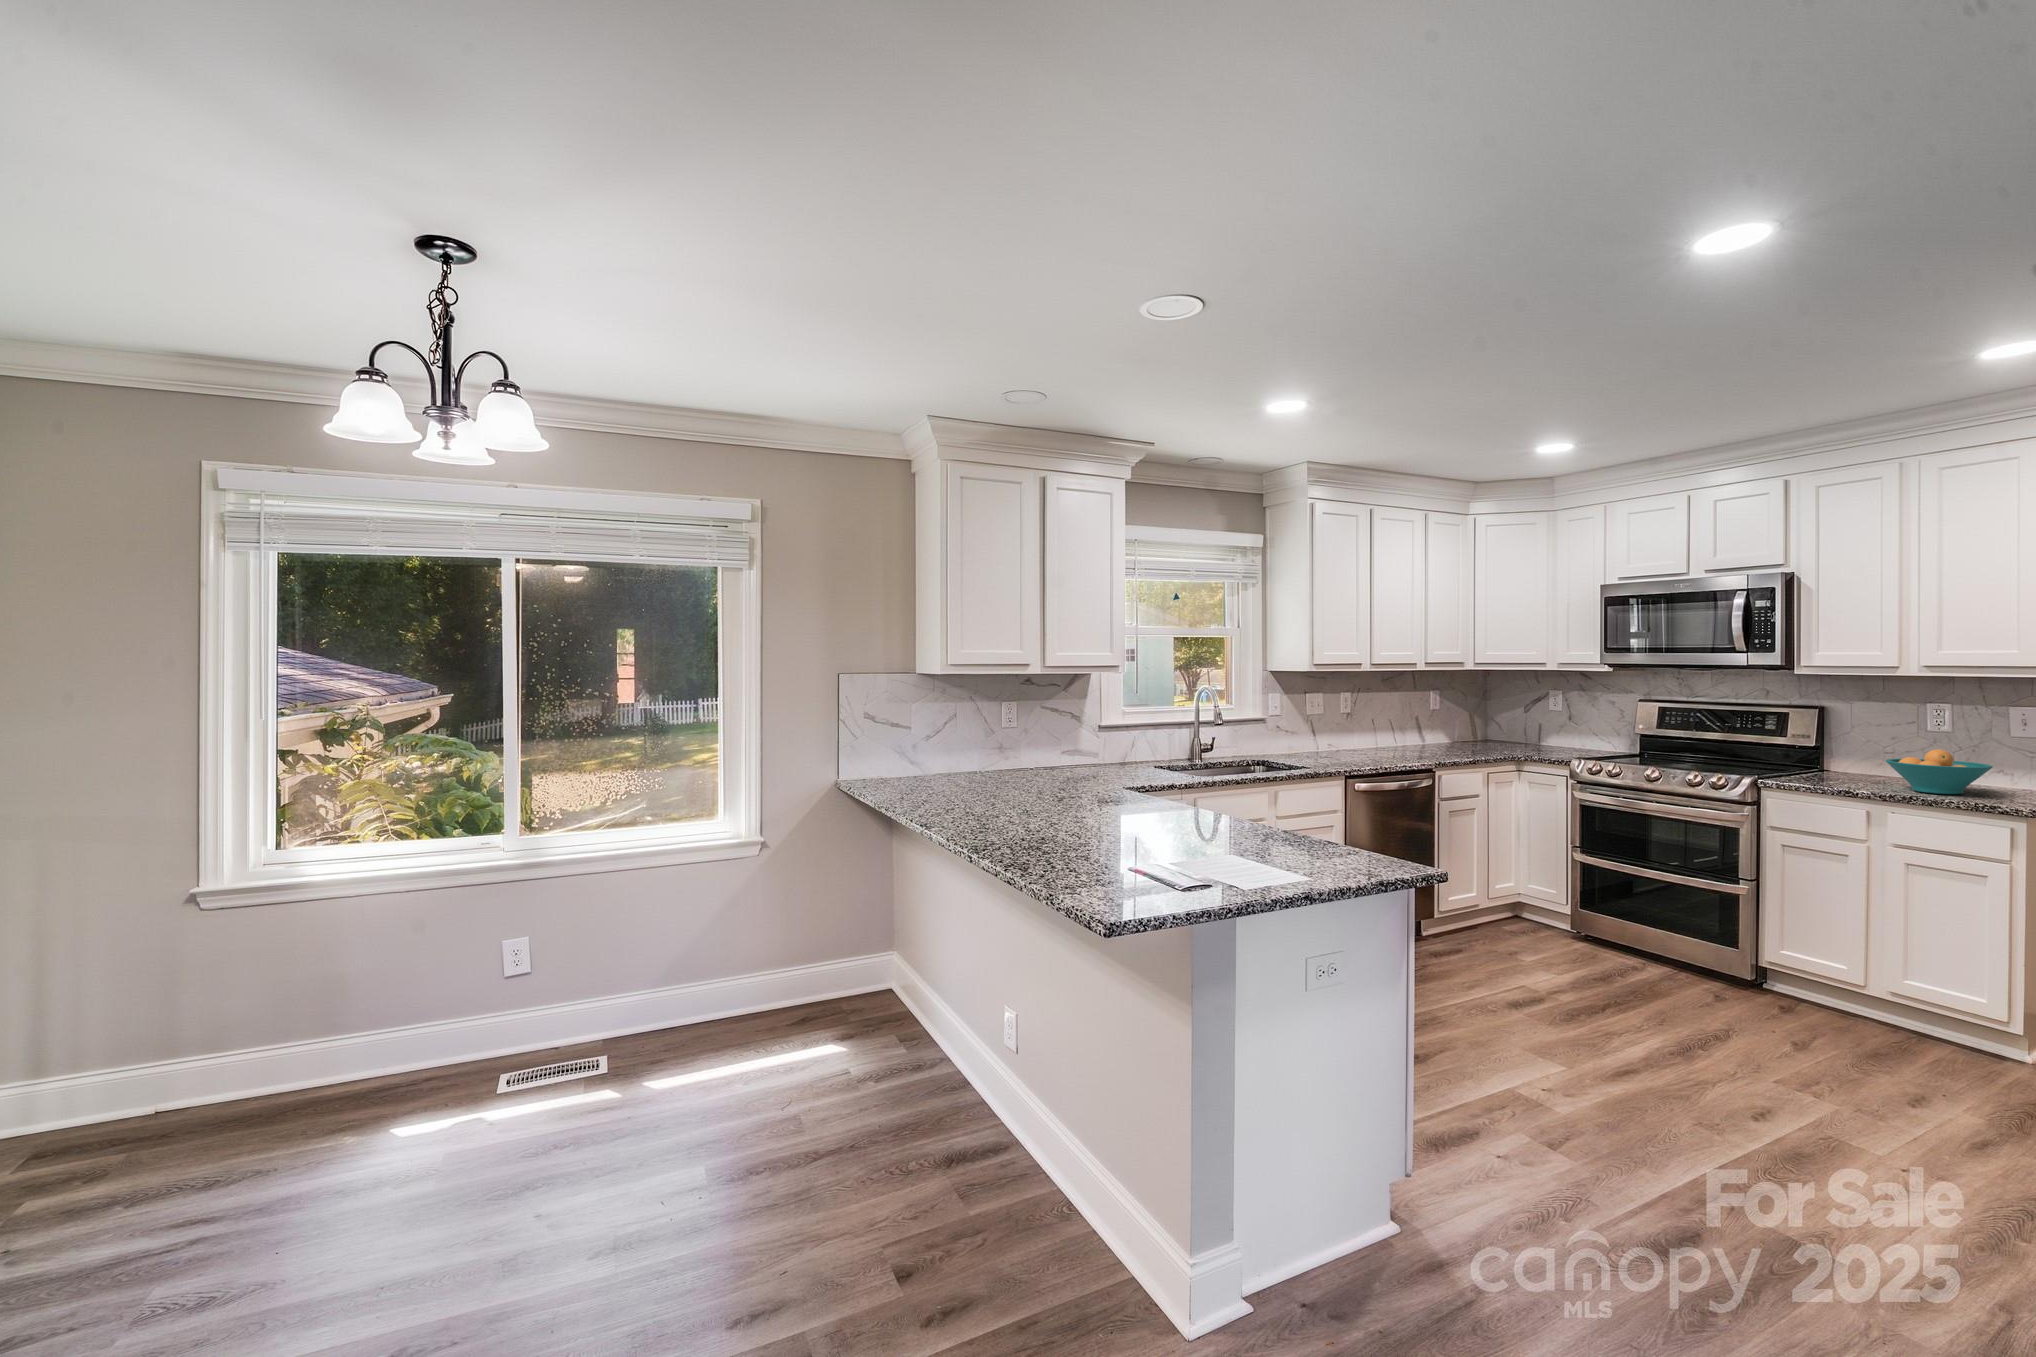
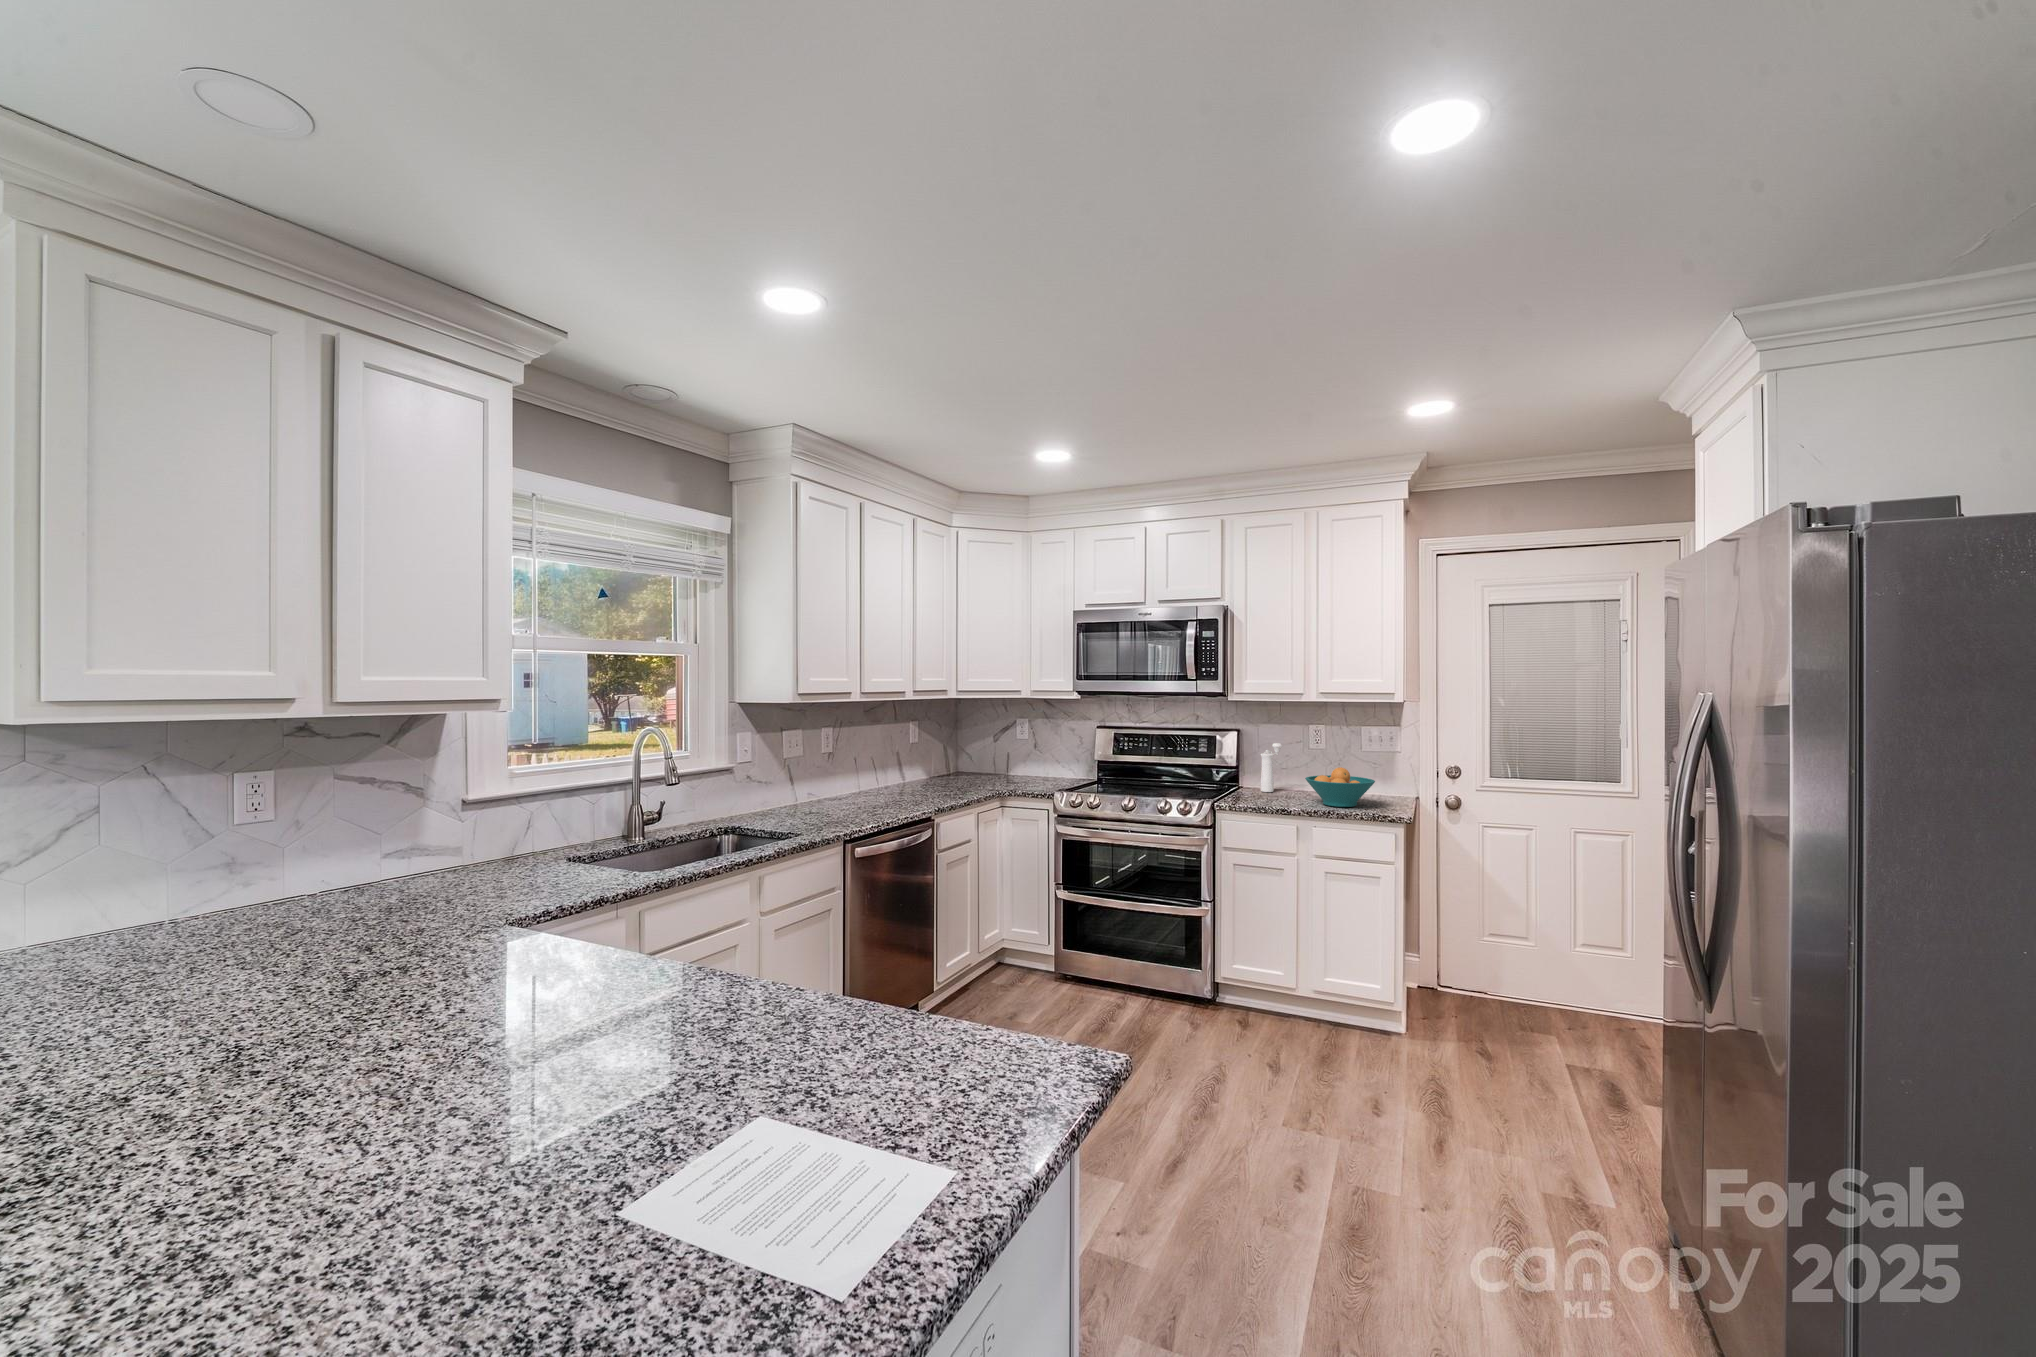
pepper mill: none [1842,723,1881,776] -> present [1261,743,1282,792]

